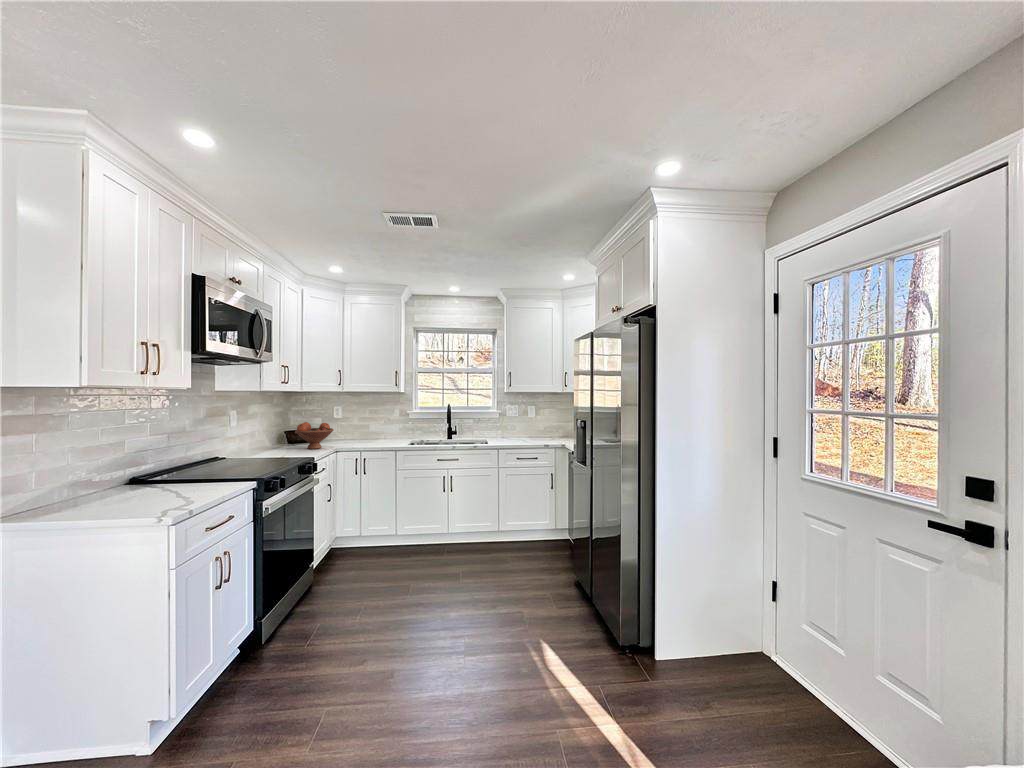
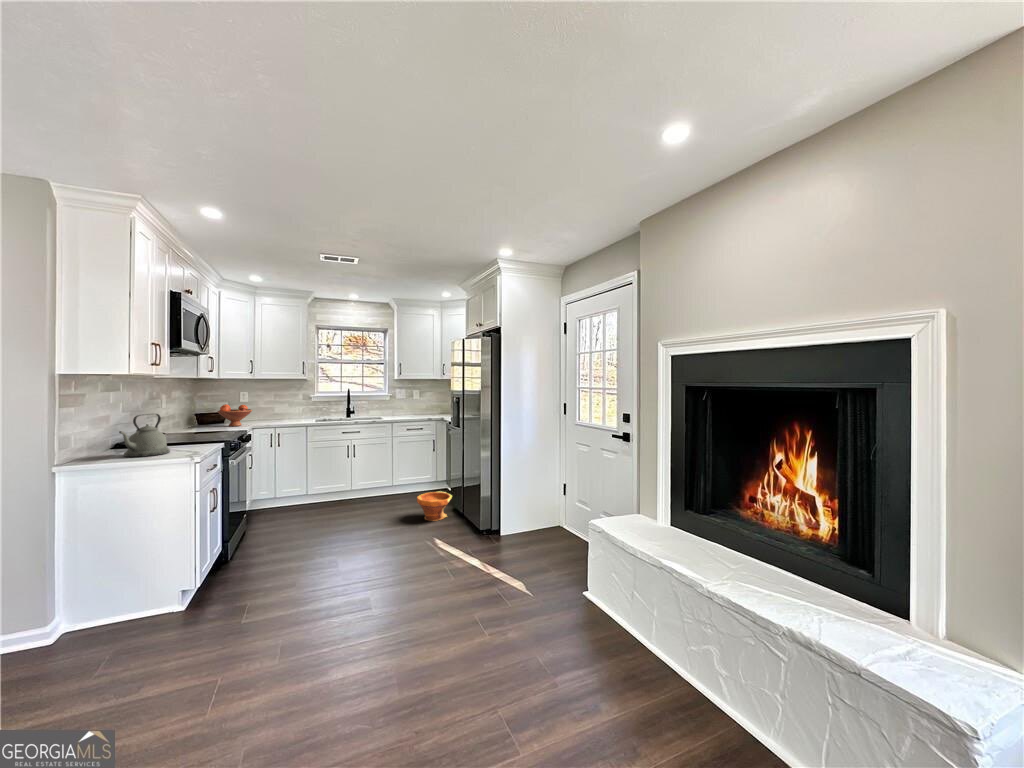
kettle: none [82,443,167,508] -> present [119,414,170,457]
planter: none [525,556,576,605] -> present [417,491,452,521]

